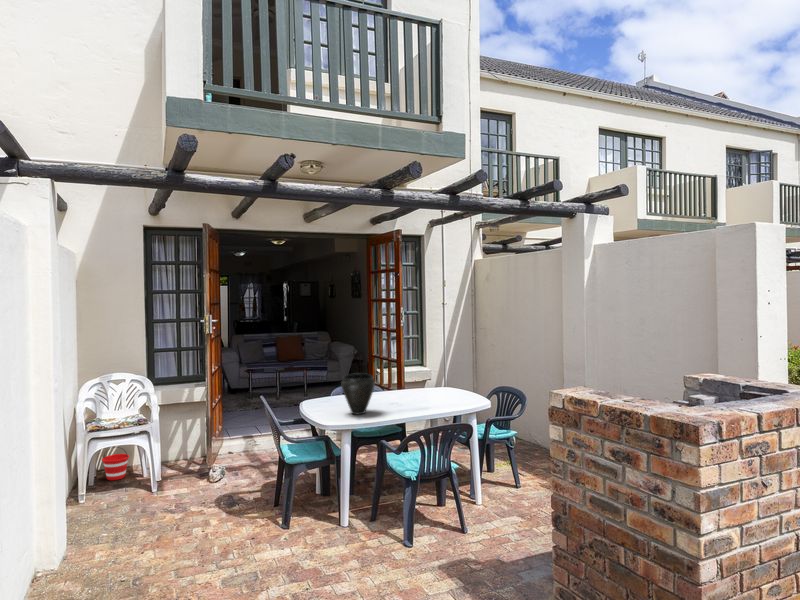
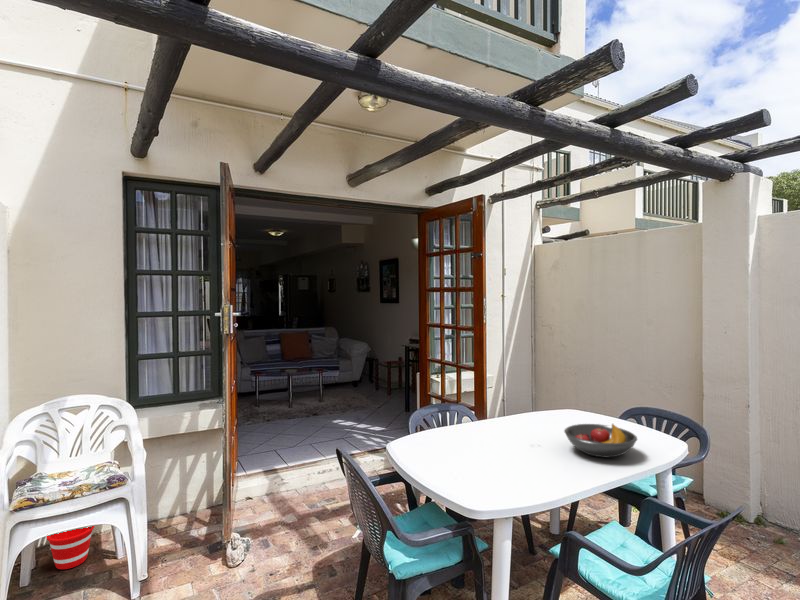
vase: present [341,373,375,415] -> none [479,402,540,479]
fruit bowl: none [406,390,448,408] -> present [565,424,637,457]

